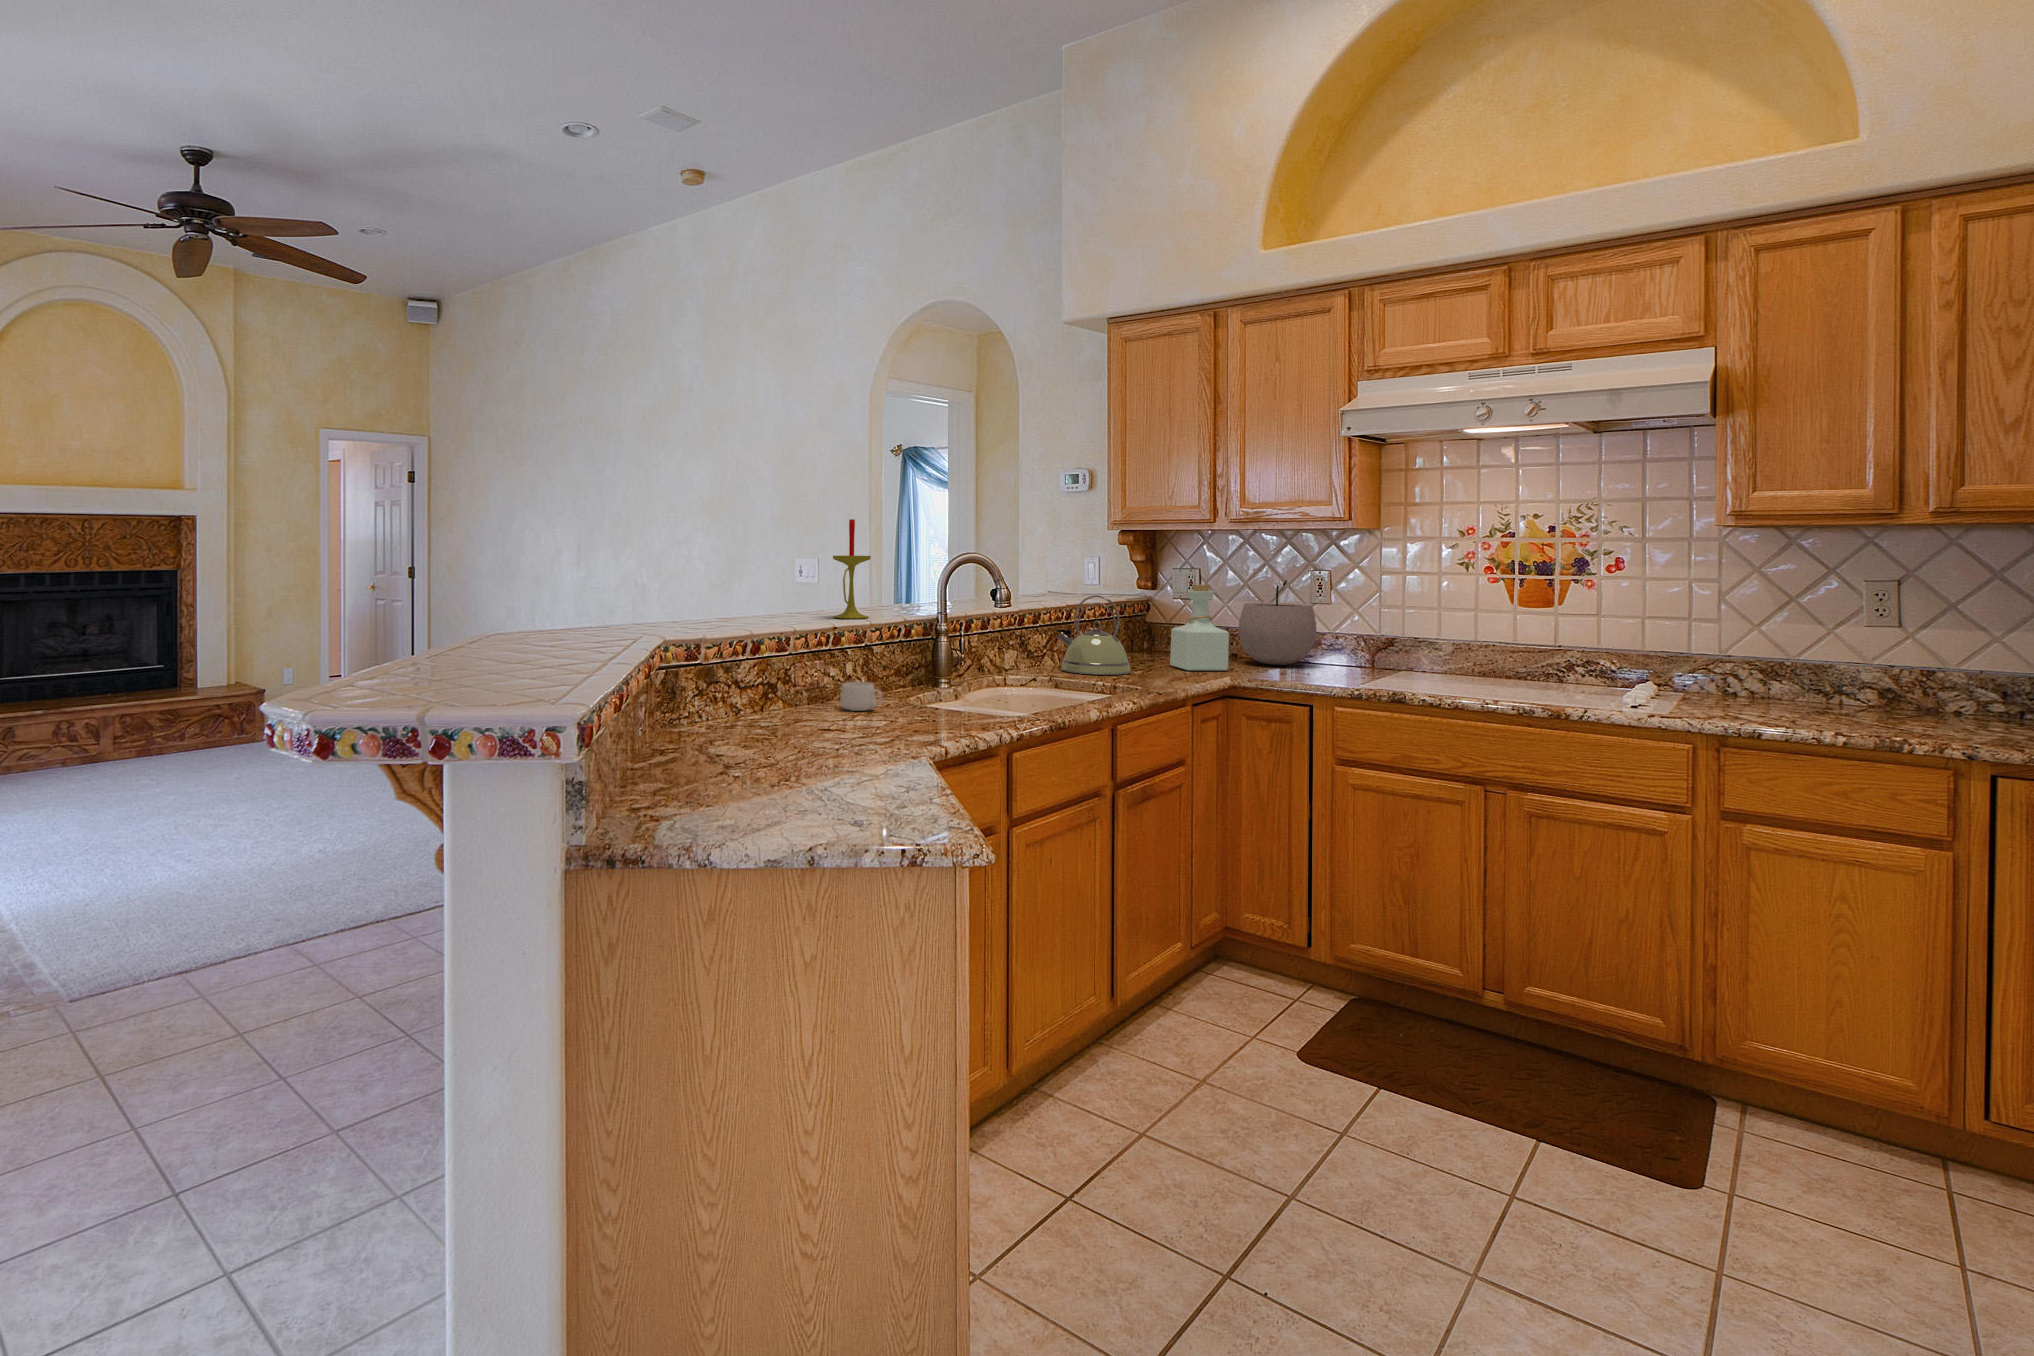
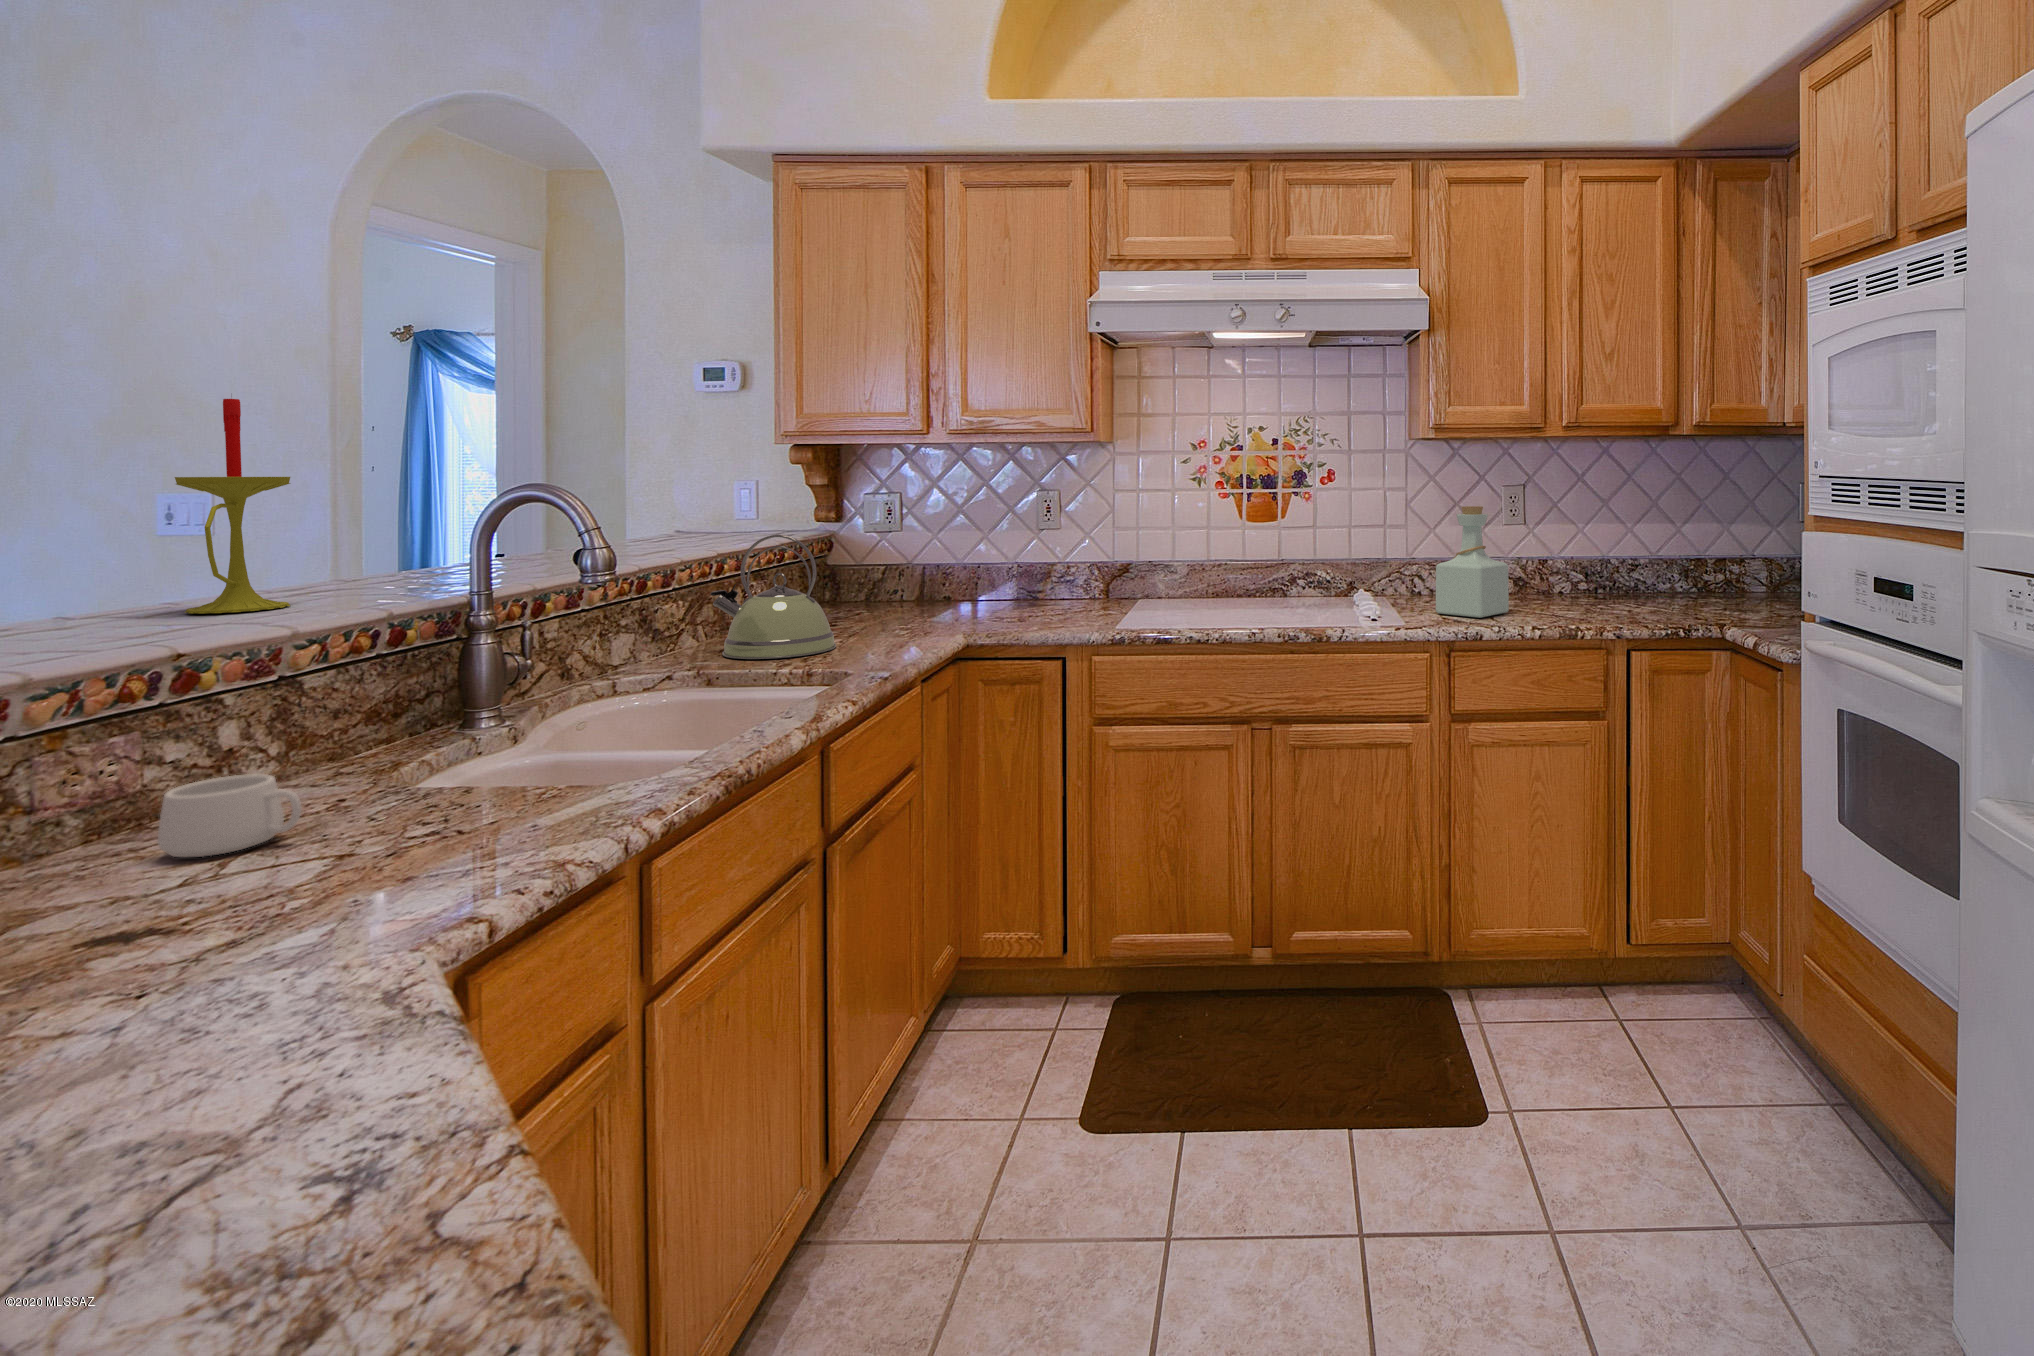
plant pot: present [1239,580,1316,665] -> none [966,500,1057,611]
bottle: present [1170,585,1229,671] -> present [1436,506,1509,618]

